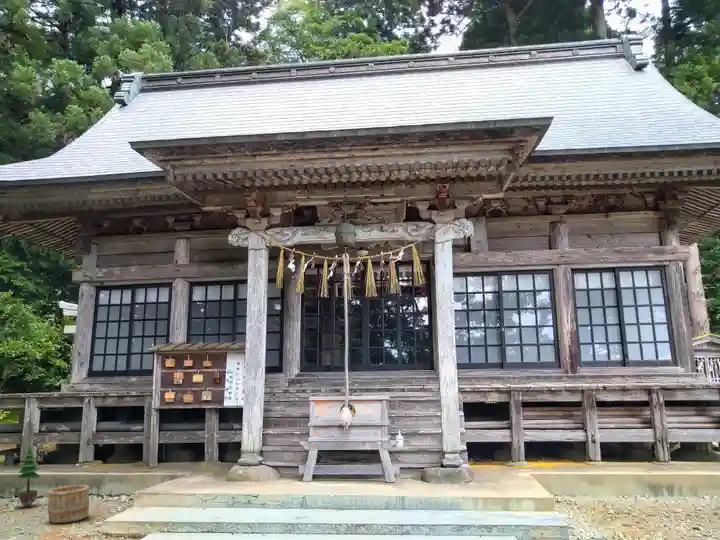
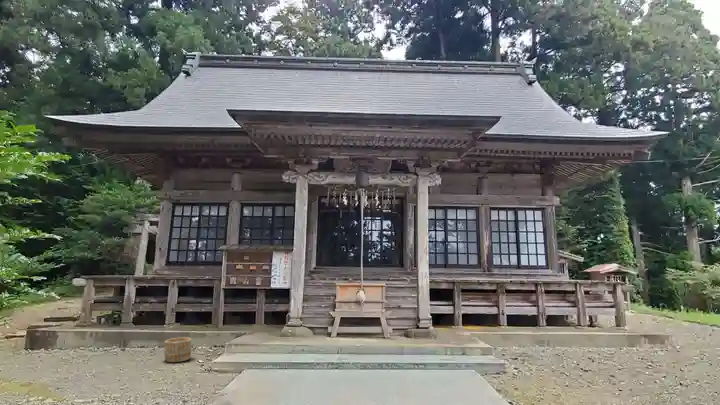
potted tree: present [17,446,40,507] -> none [134,310,150,352]

